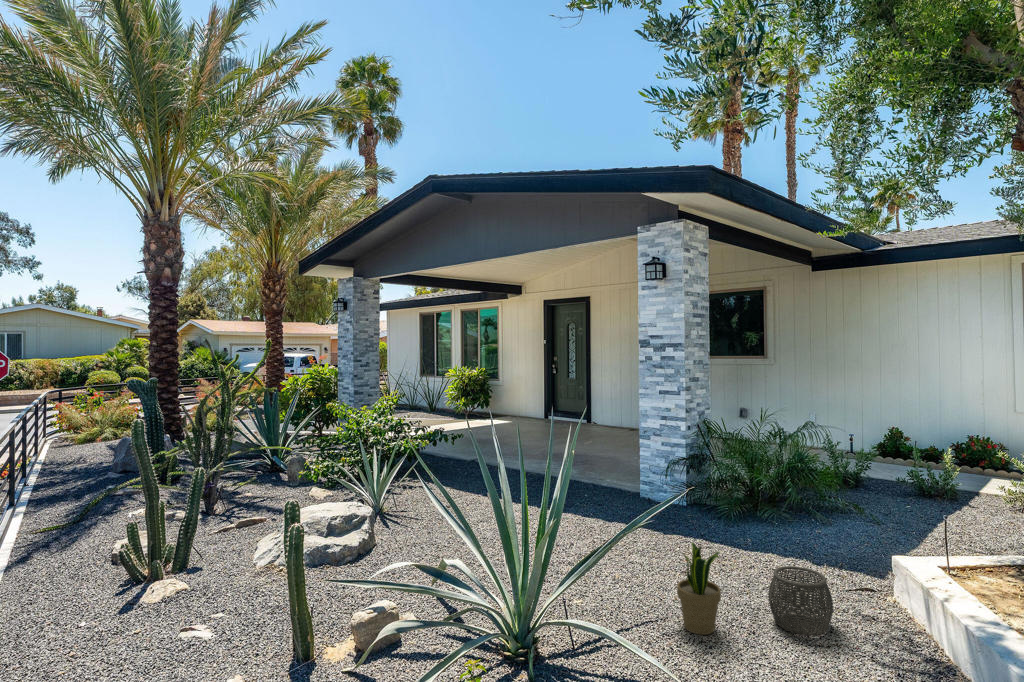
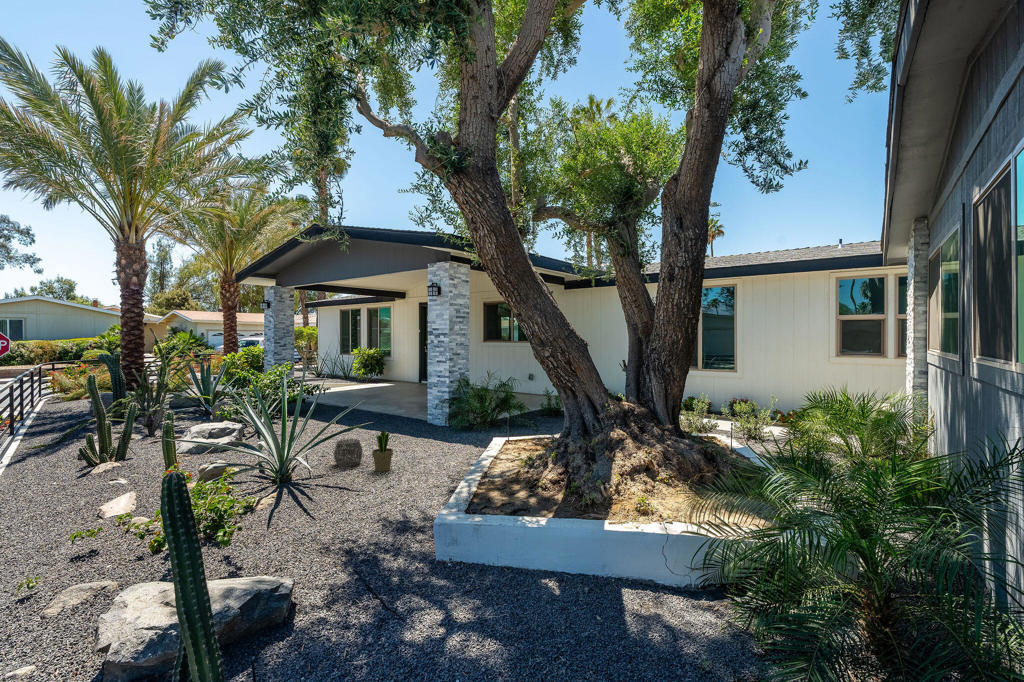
woven basket: present [768,566,834,636] -> present [334,439,363,467]

